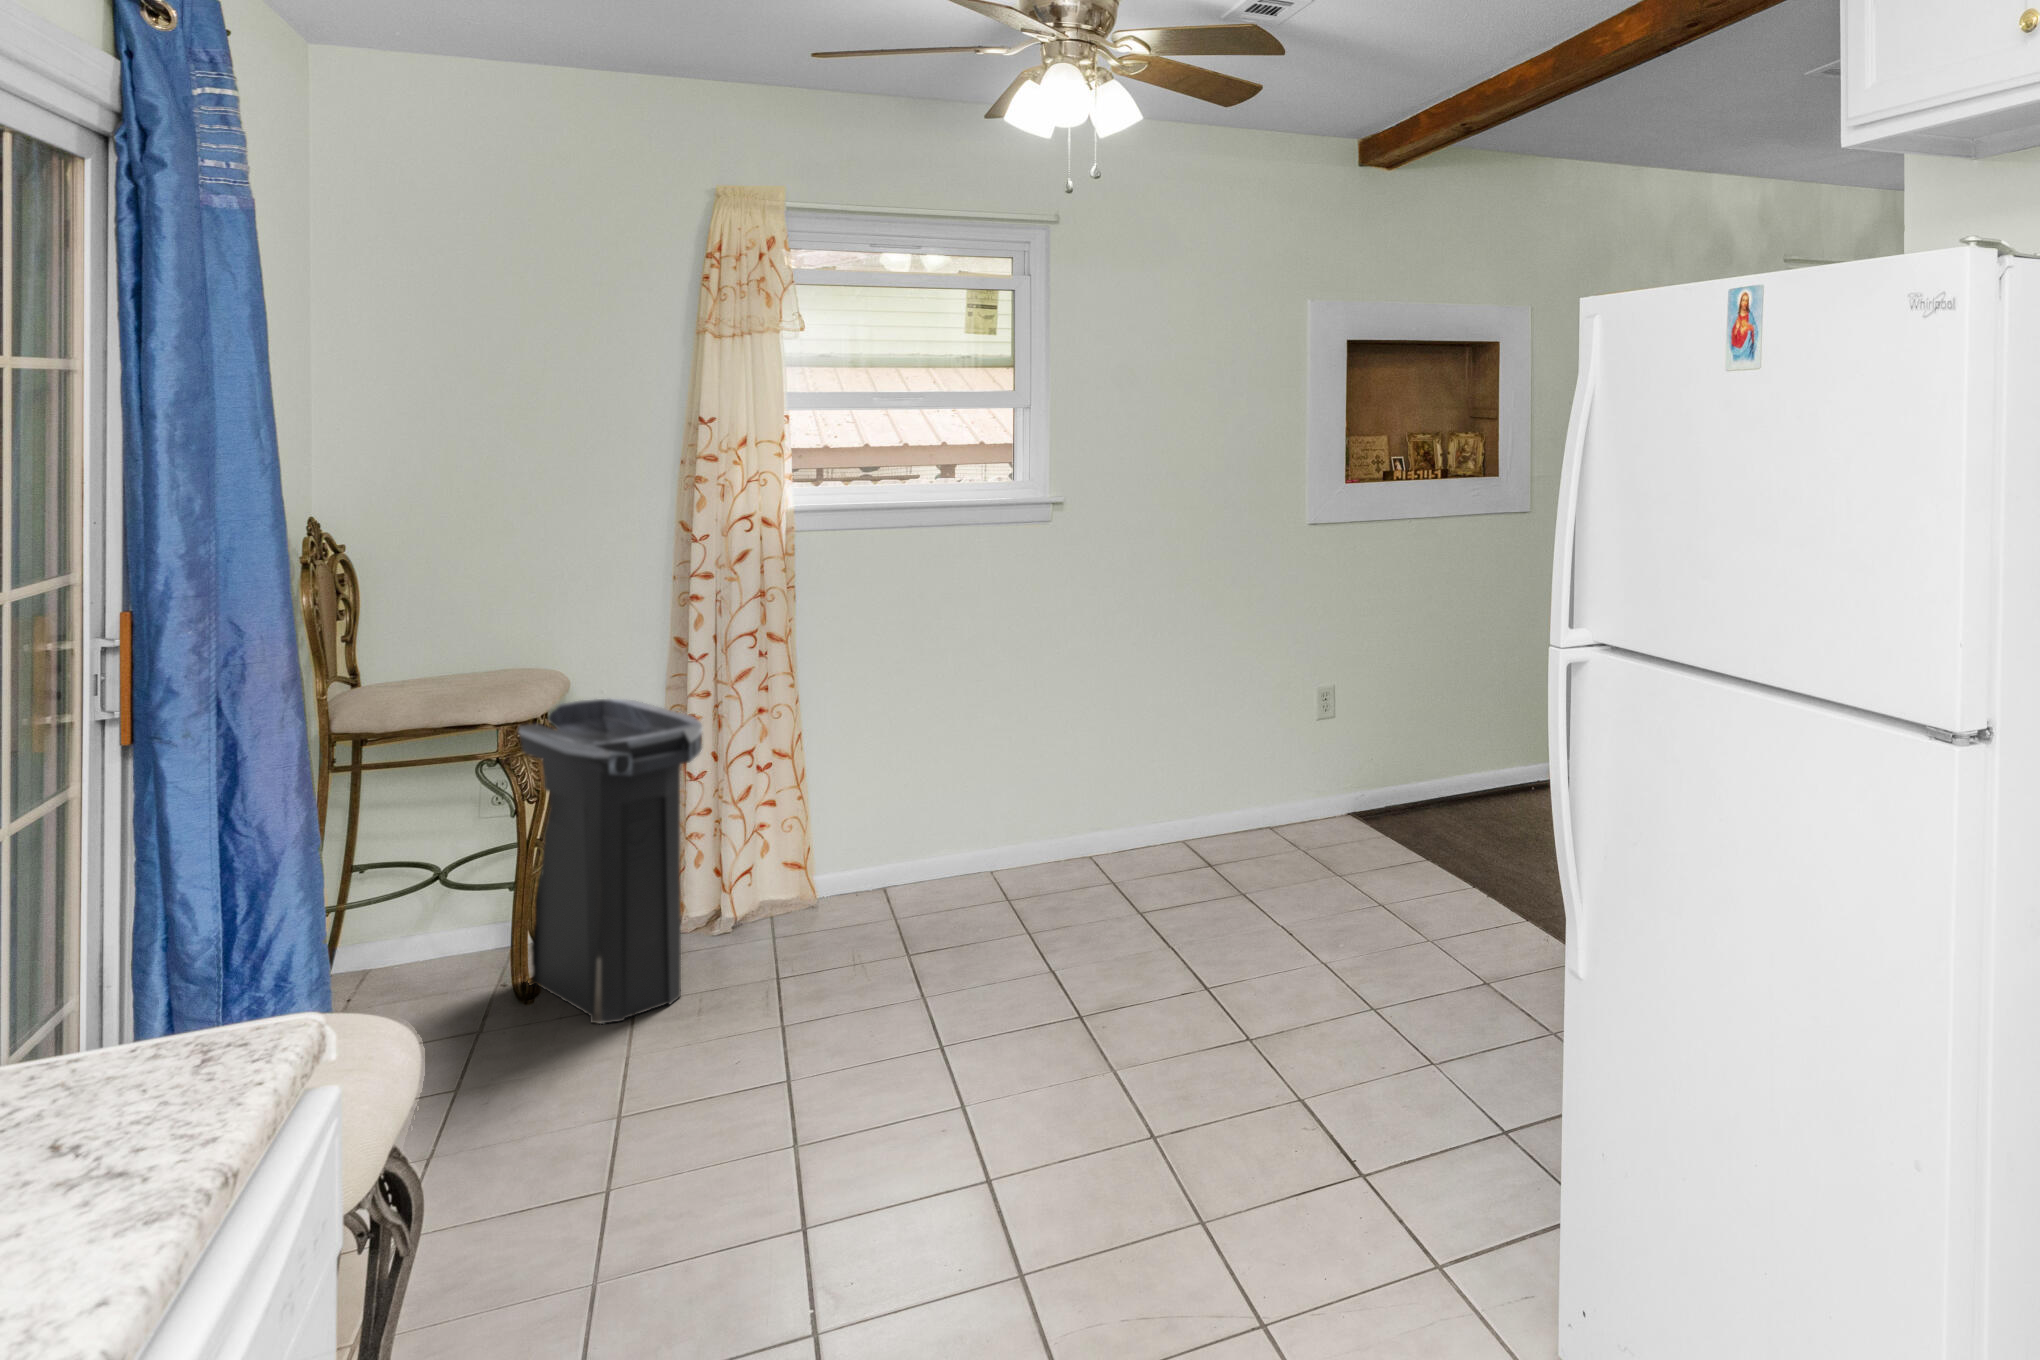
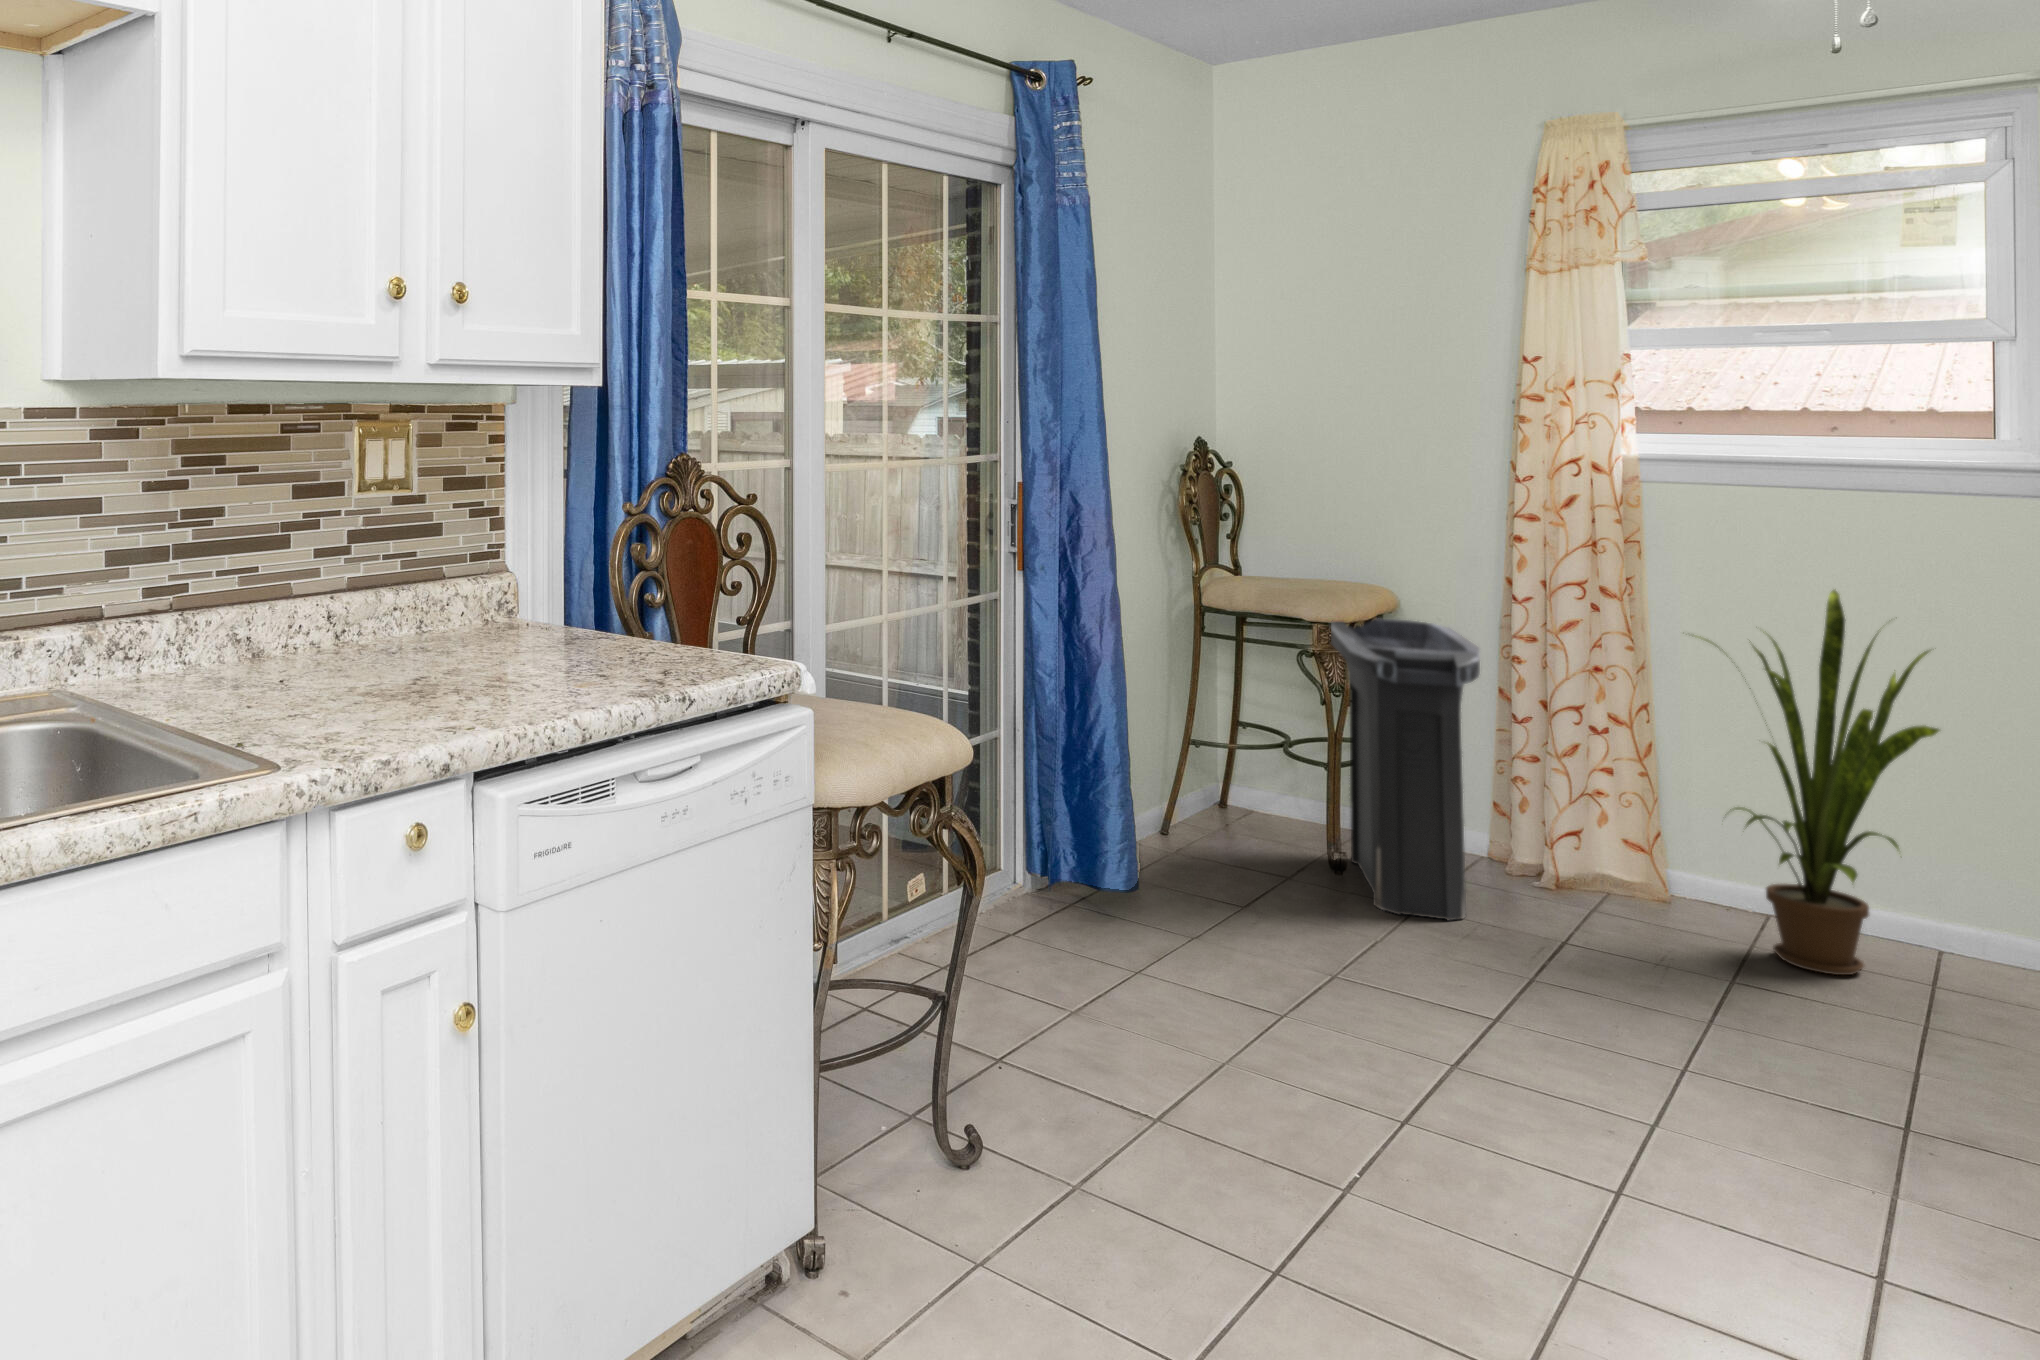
house plant: none [843,602,1020,919] -> present [1704,590,1939,975]

